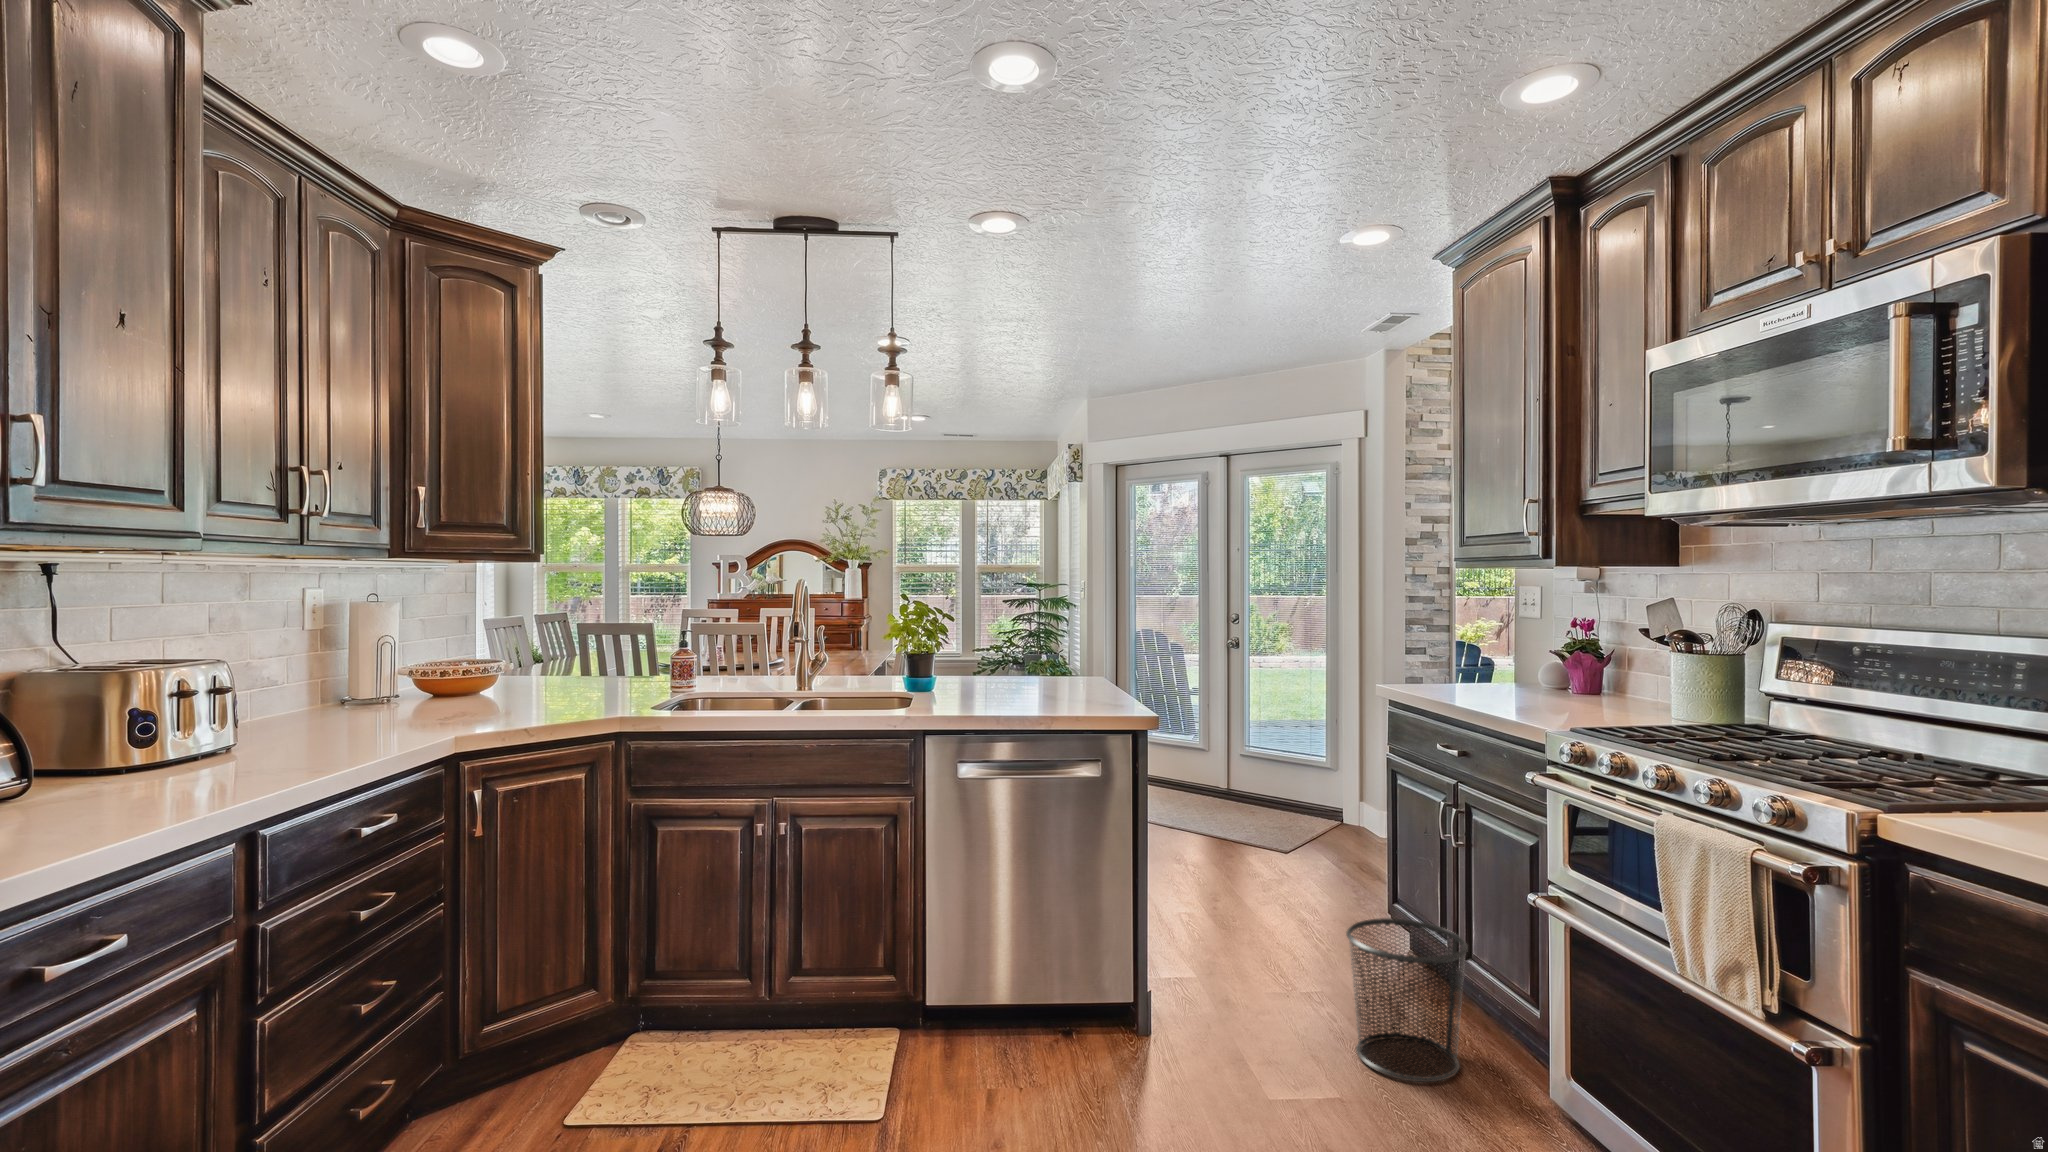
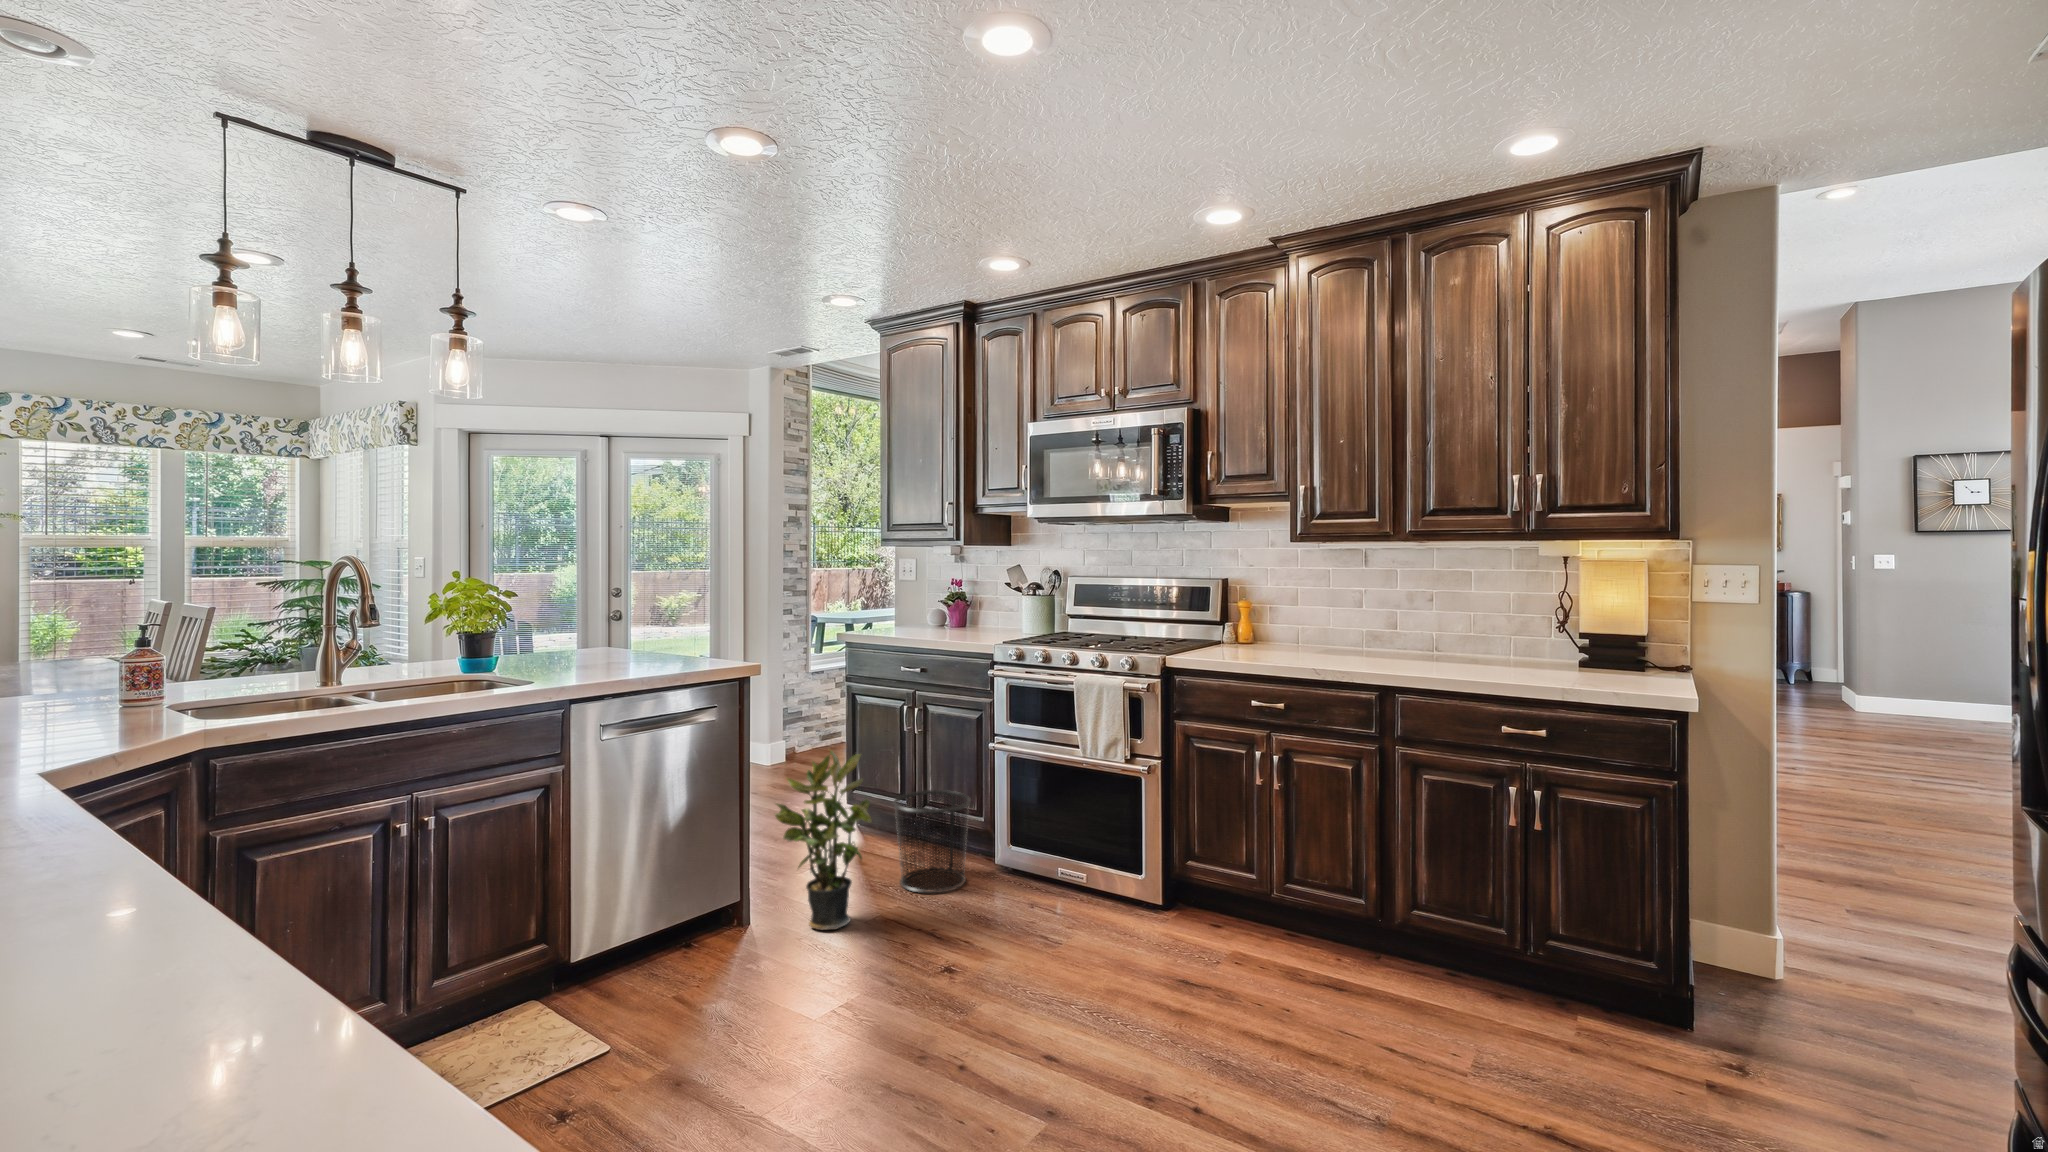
potted plant: none [1149,831,1277,1074] -> present [775,751,872,930]

